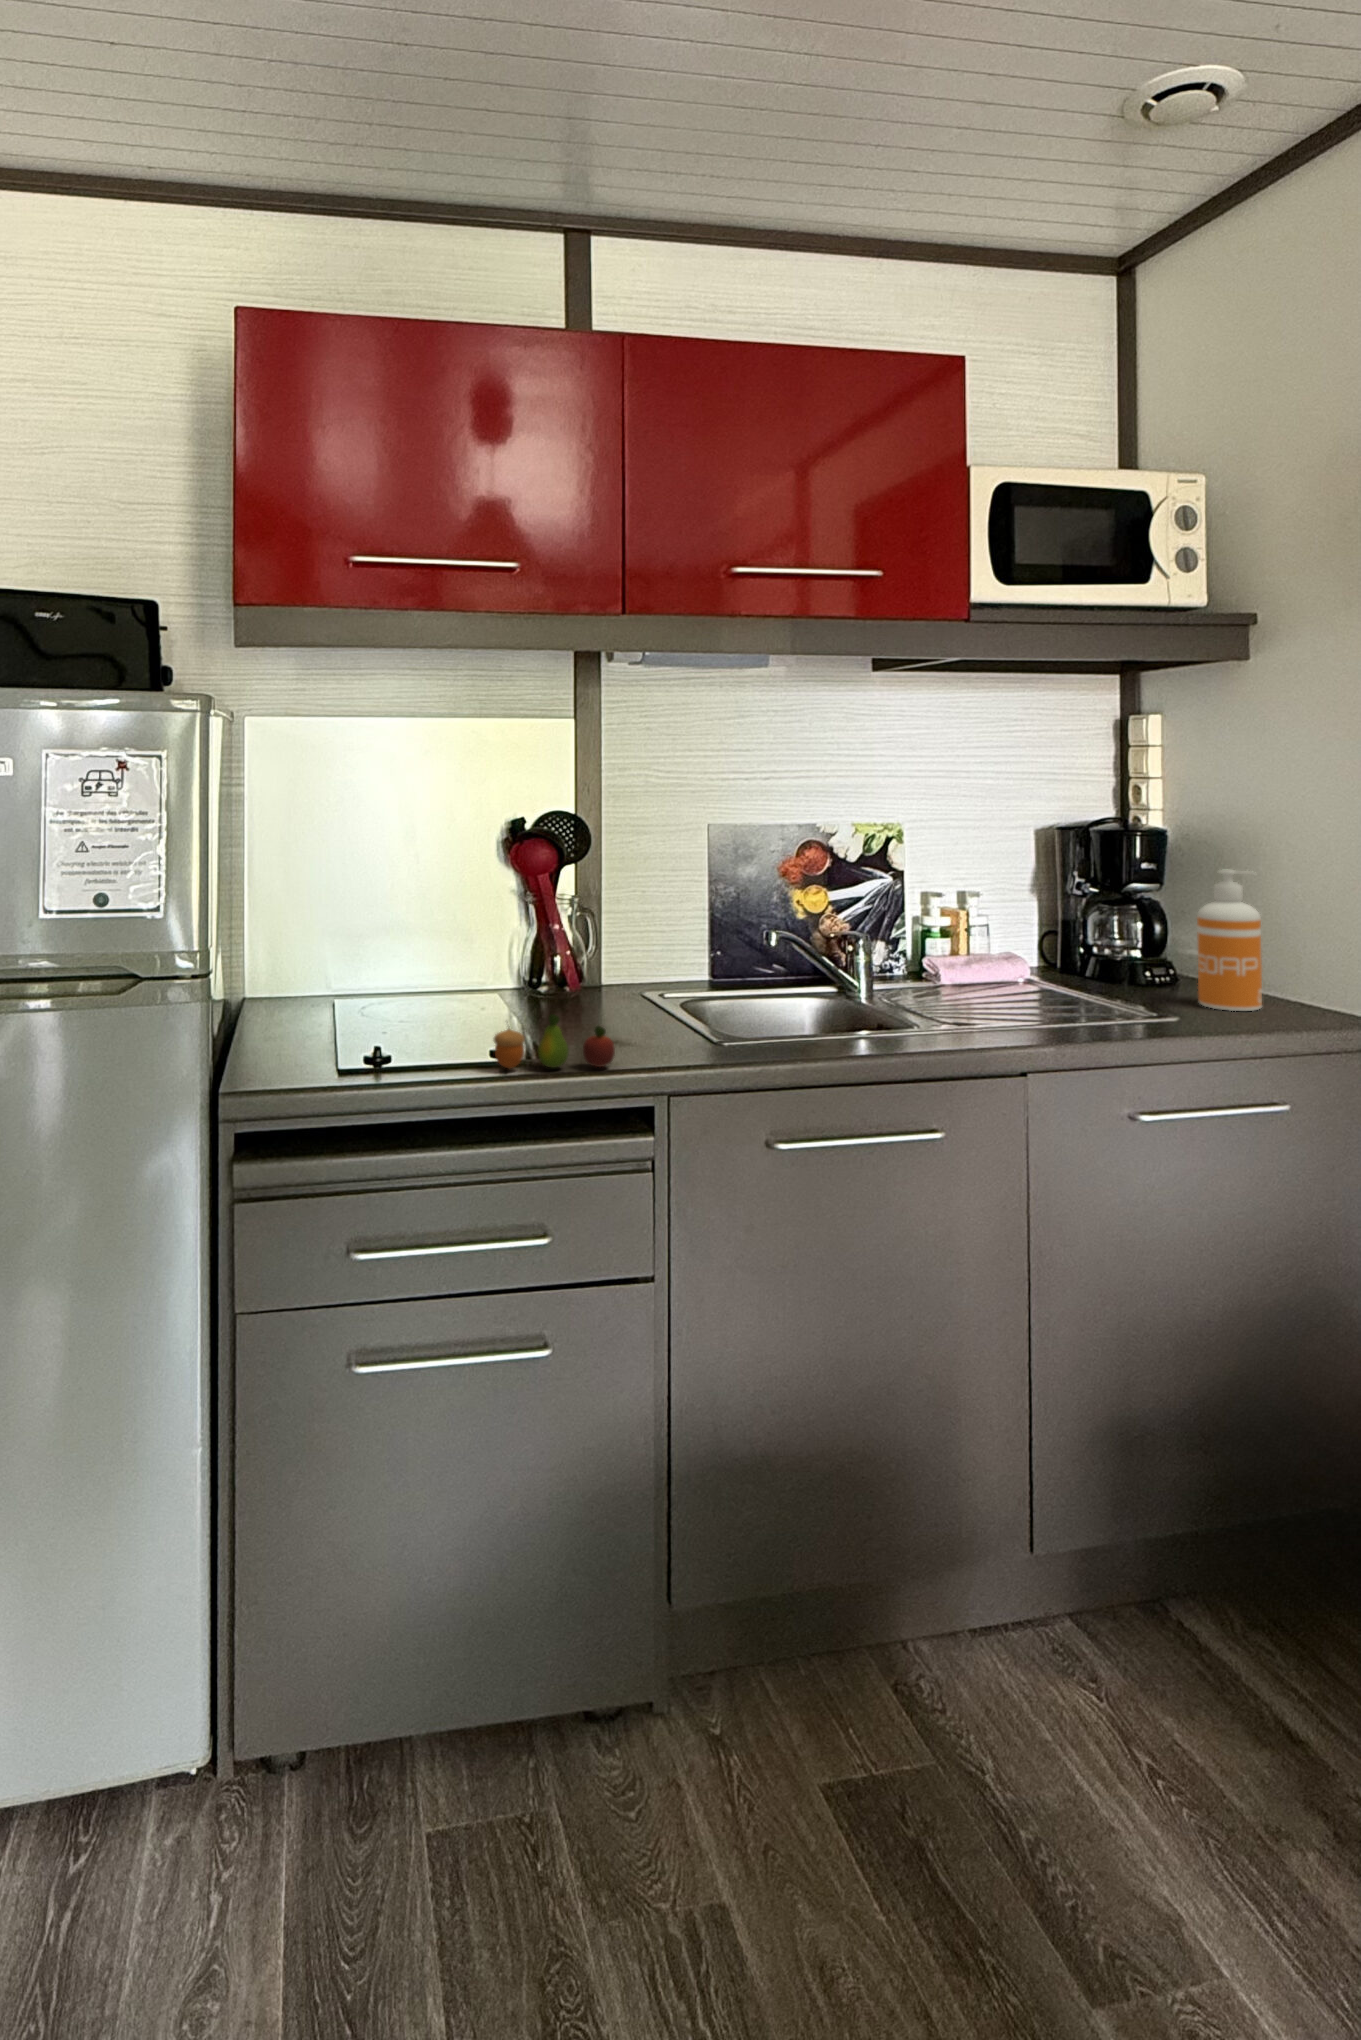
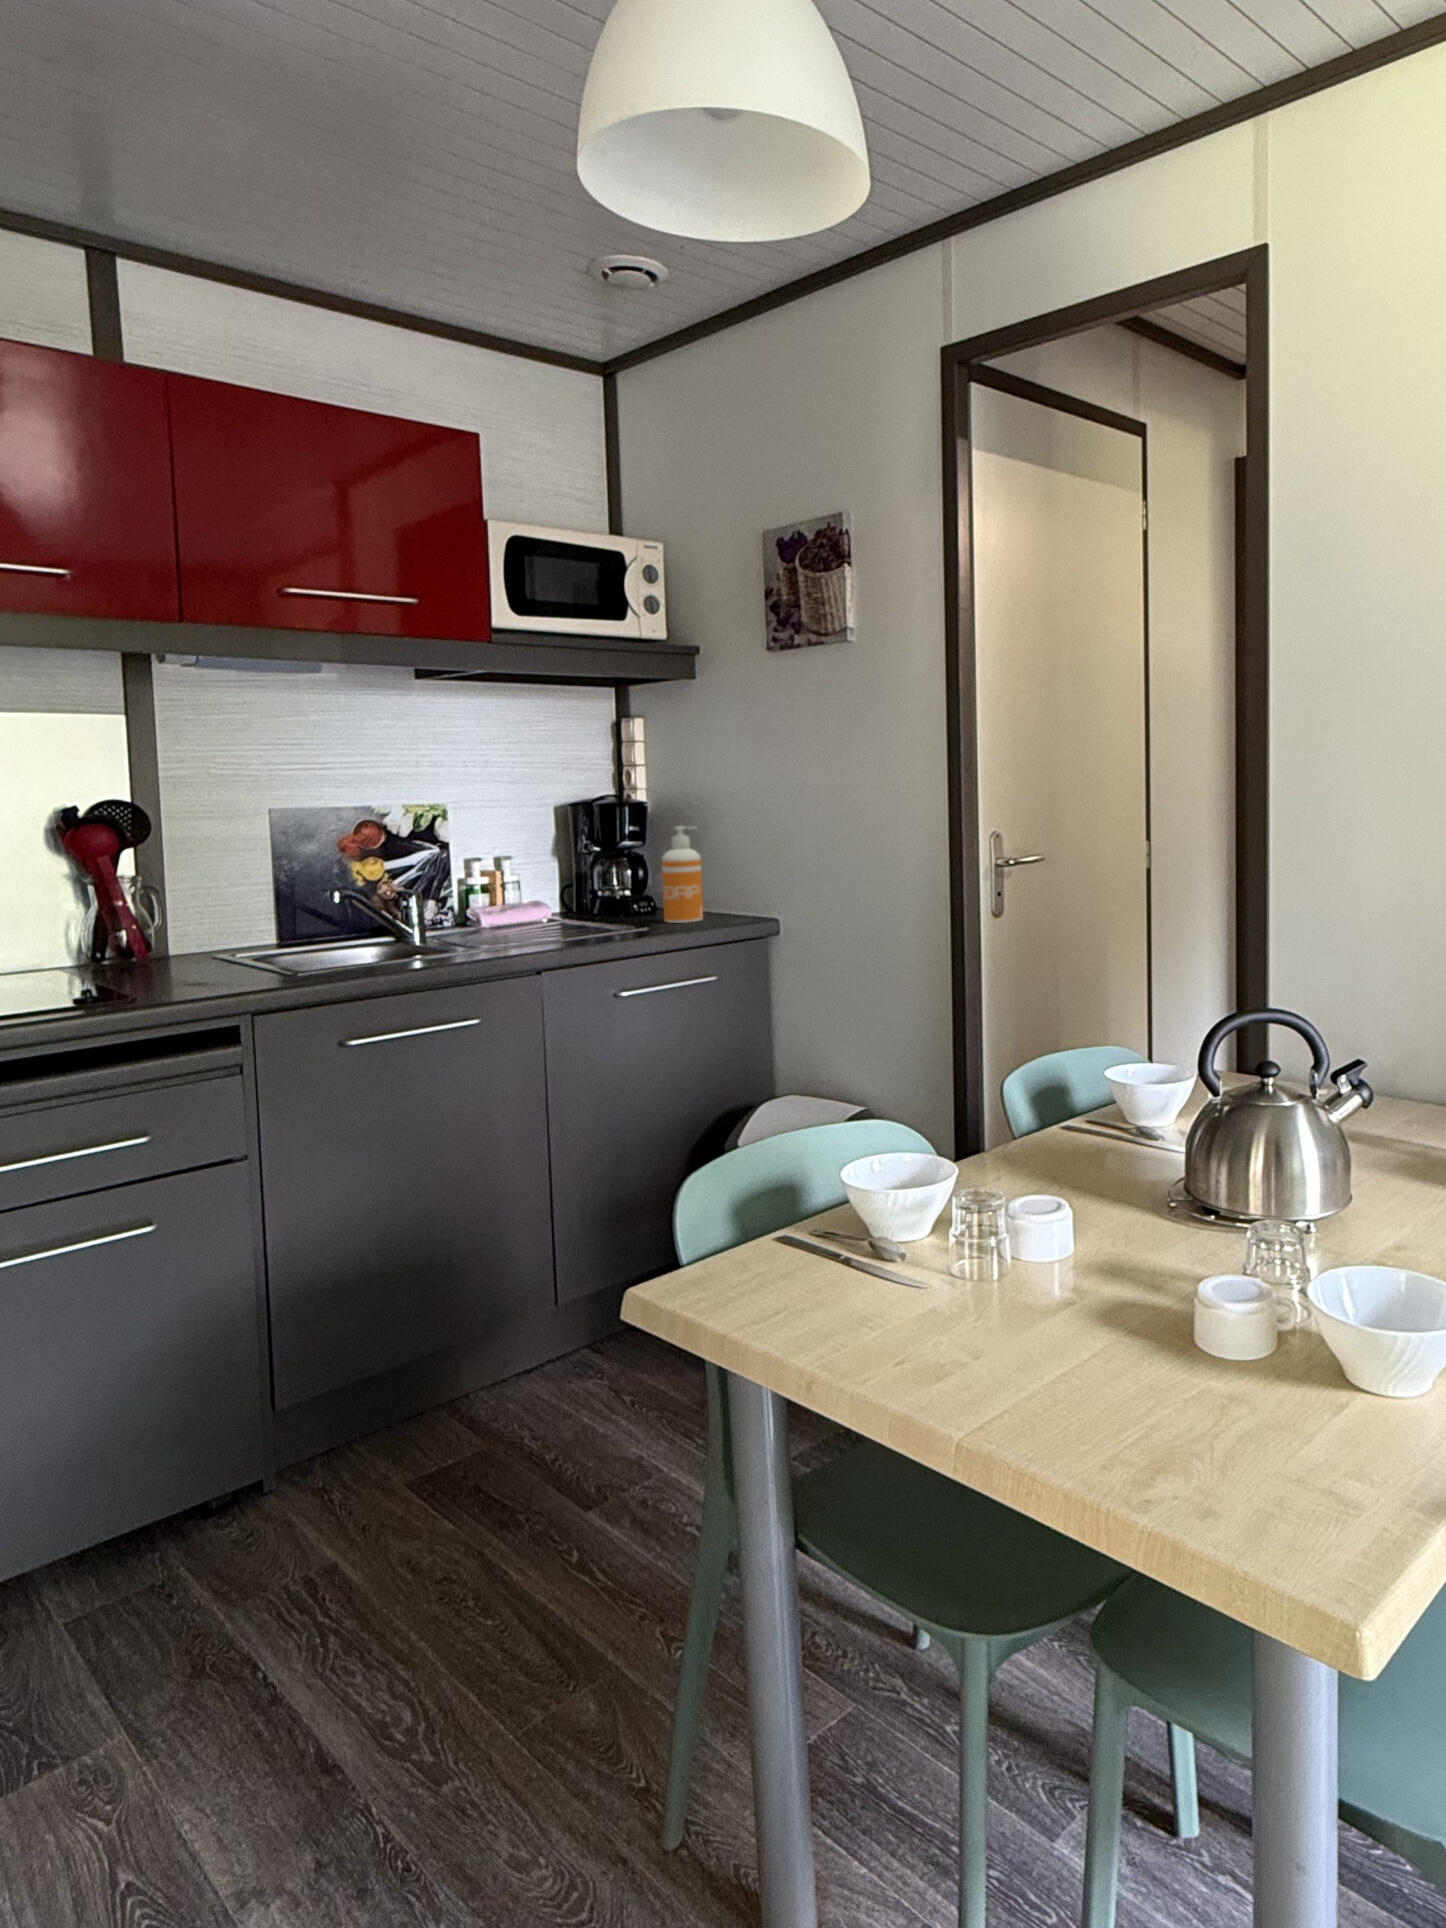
fruit: present [494,1014,615,1069] -> none [77,960,199,1012]

